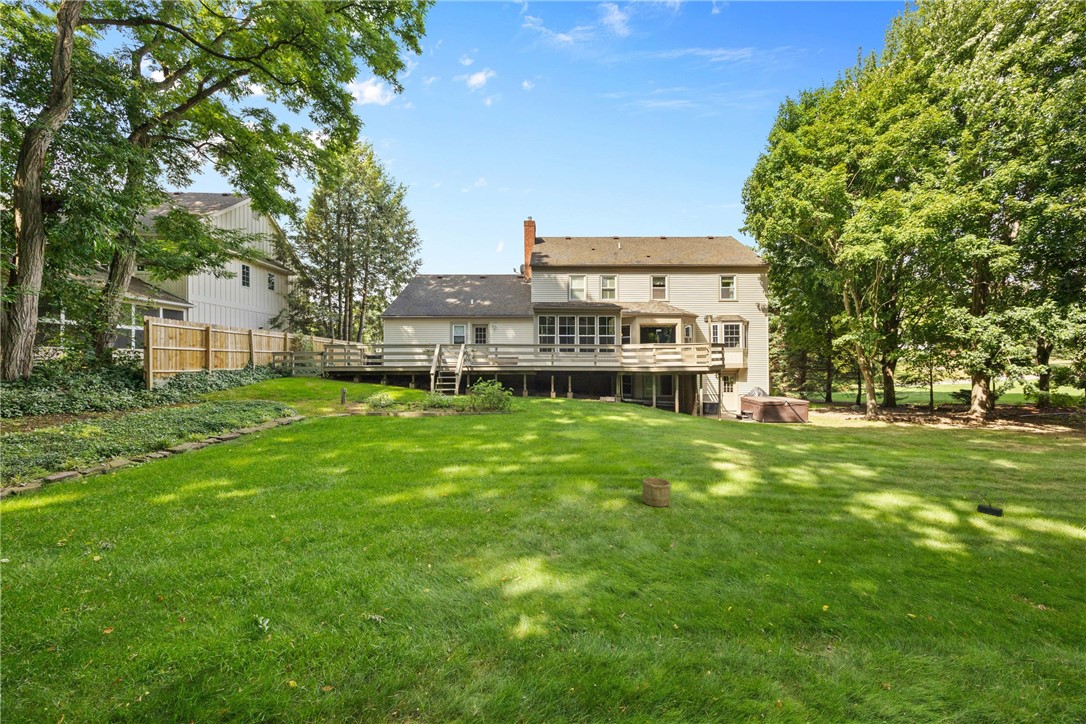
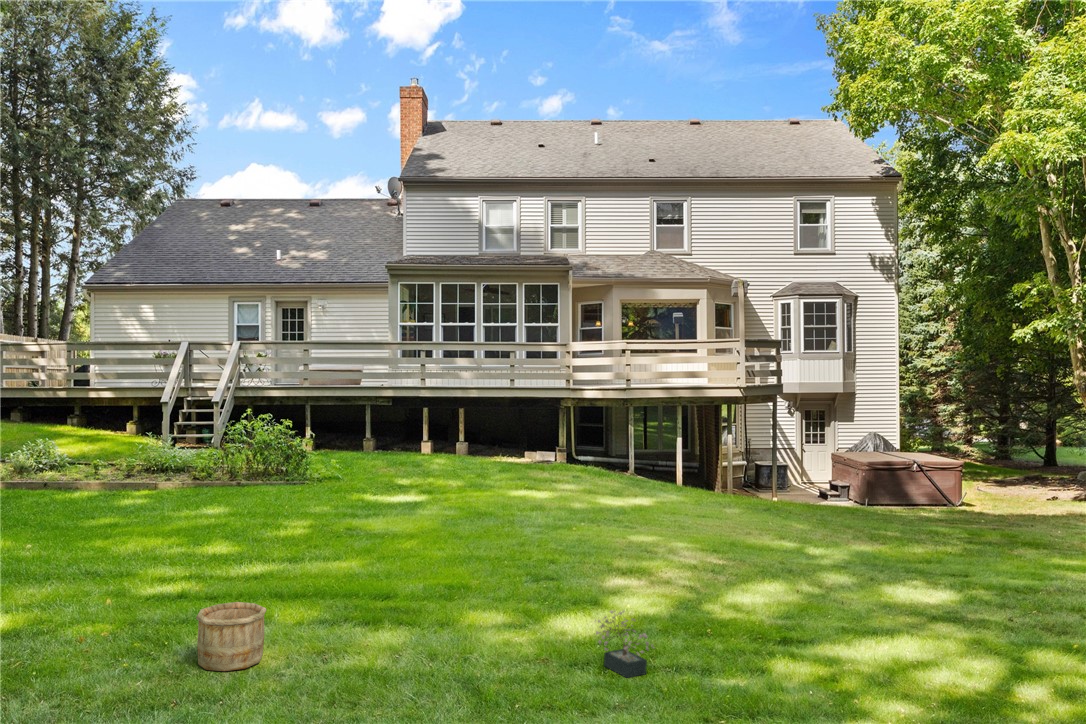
decorative plant: present [971,488,1008,517] -> present [595,611,654,678]

